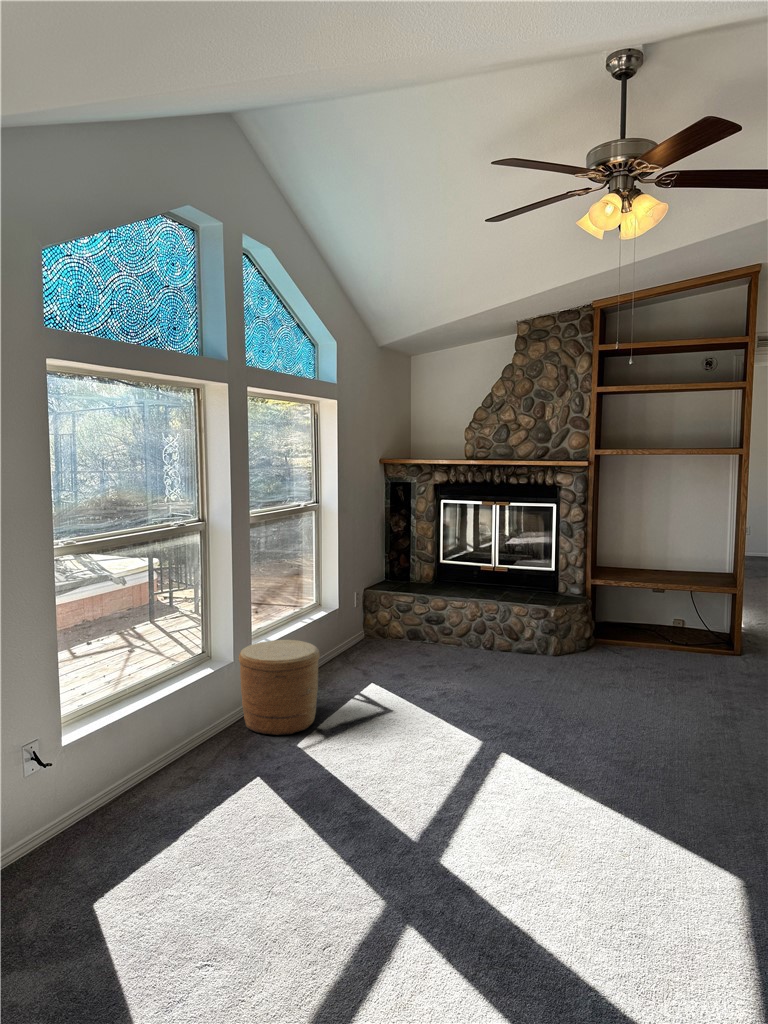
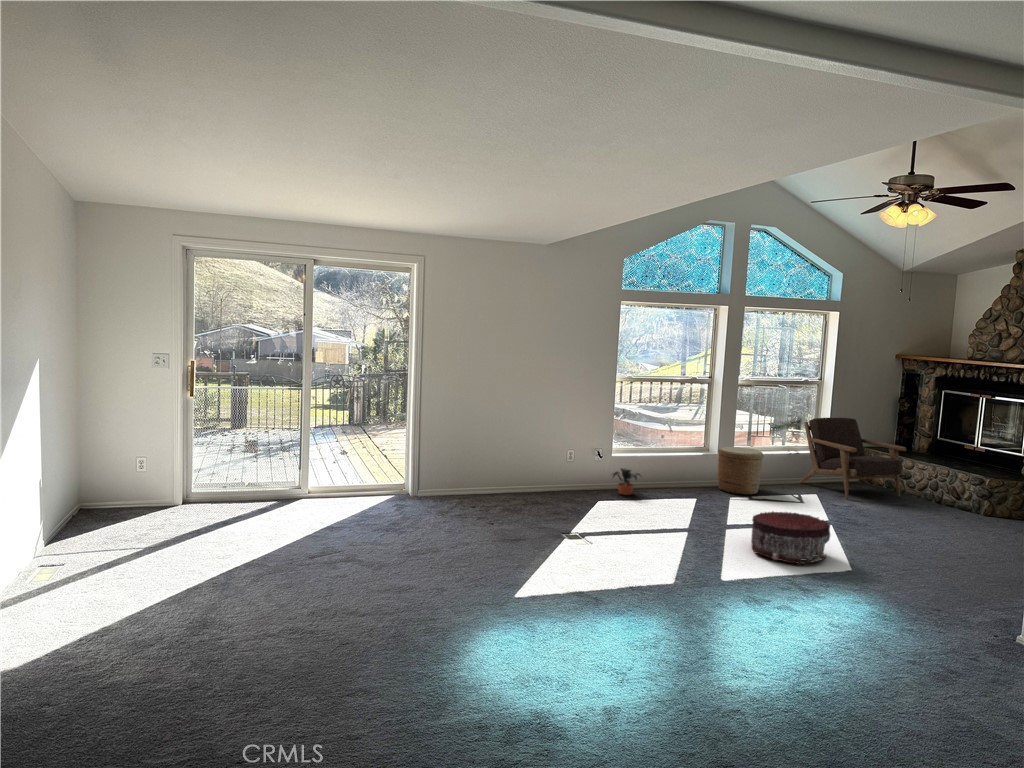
armchair: none [321,555,454,682] -> present [800,418,906,499]
potted plant: none [63,772,146,845] -> present [612,468,641,495]
pouf: none [535,784,704,941] -> present [751,512,830,565]

